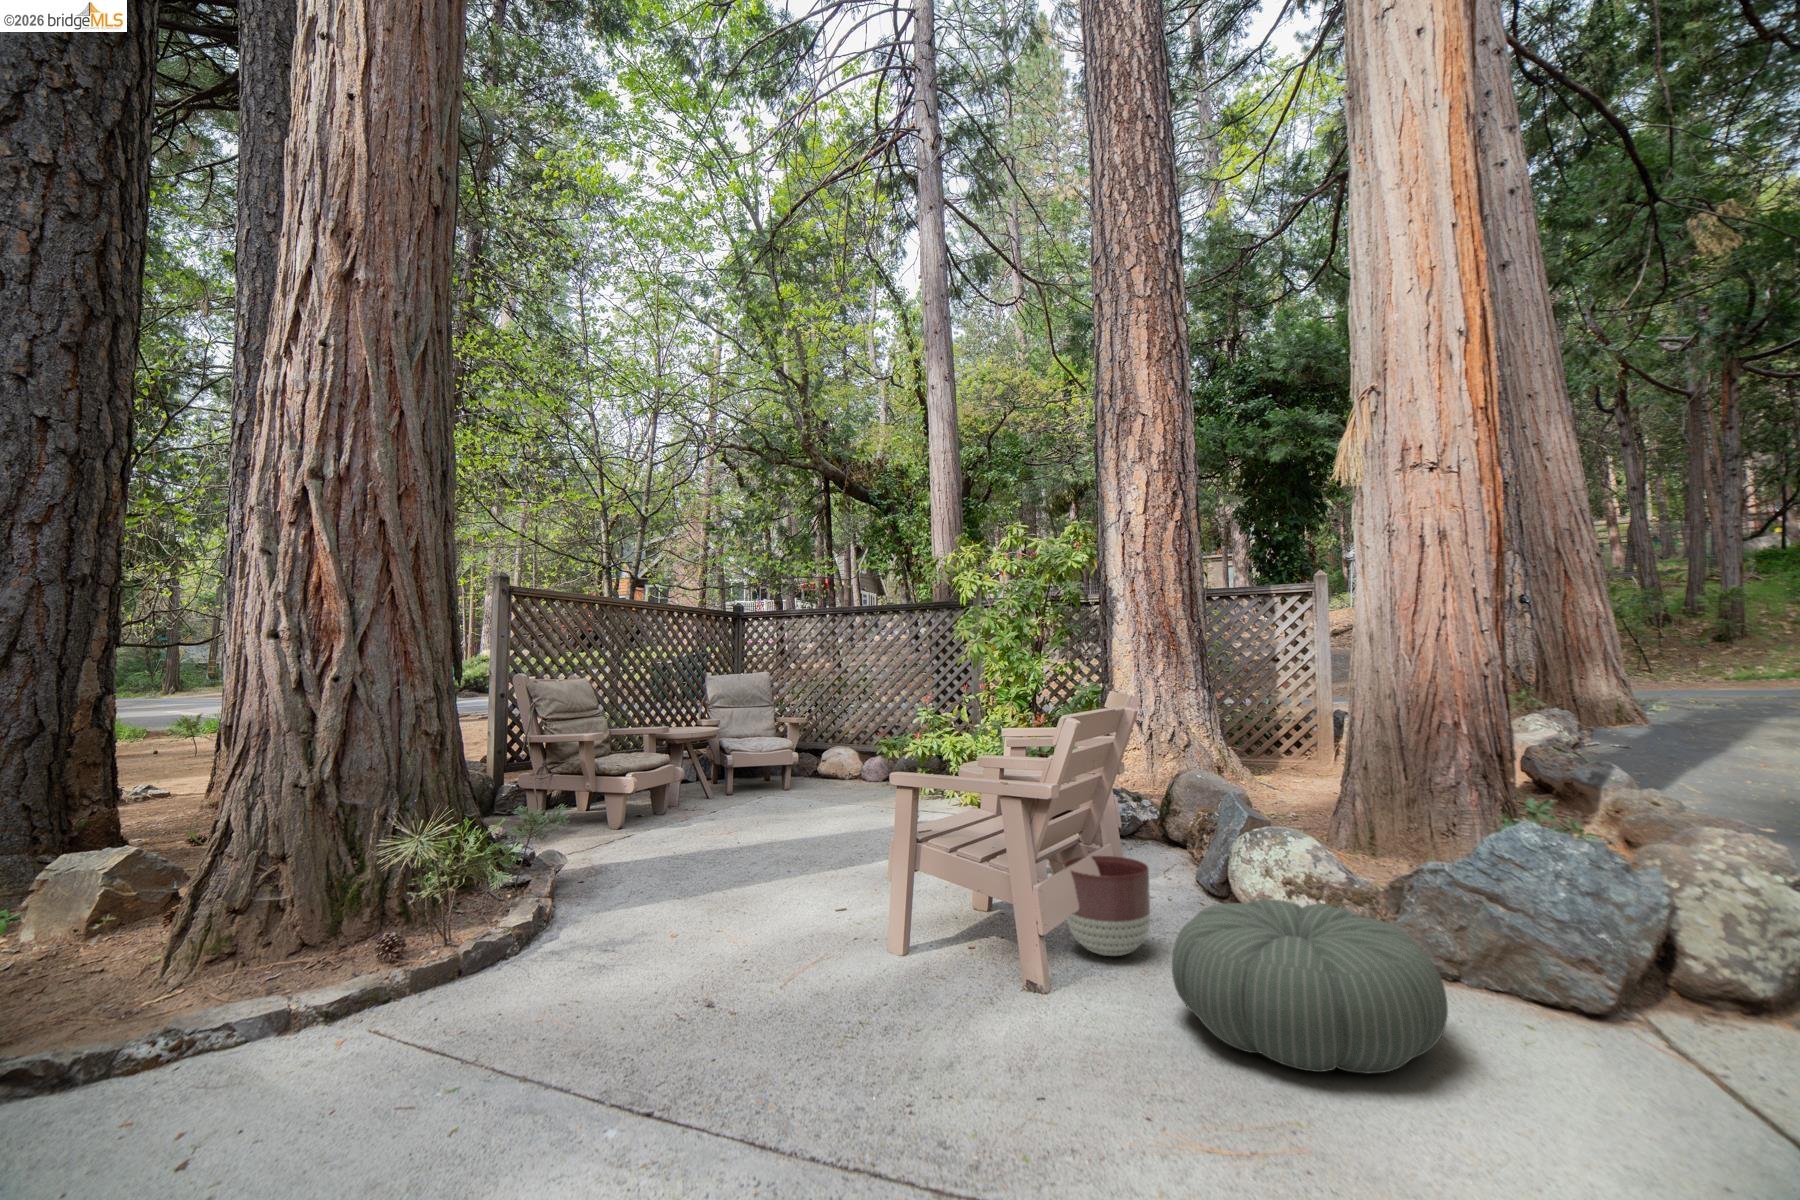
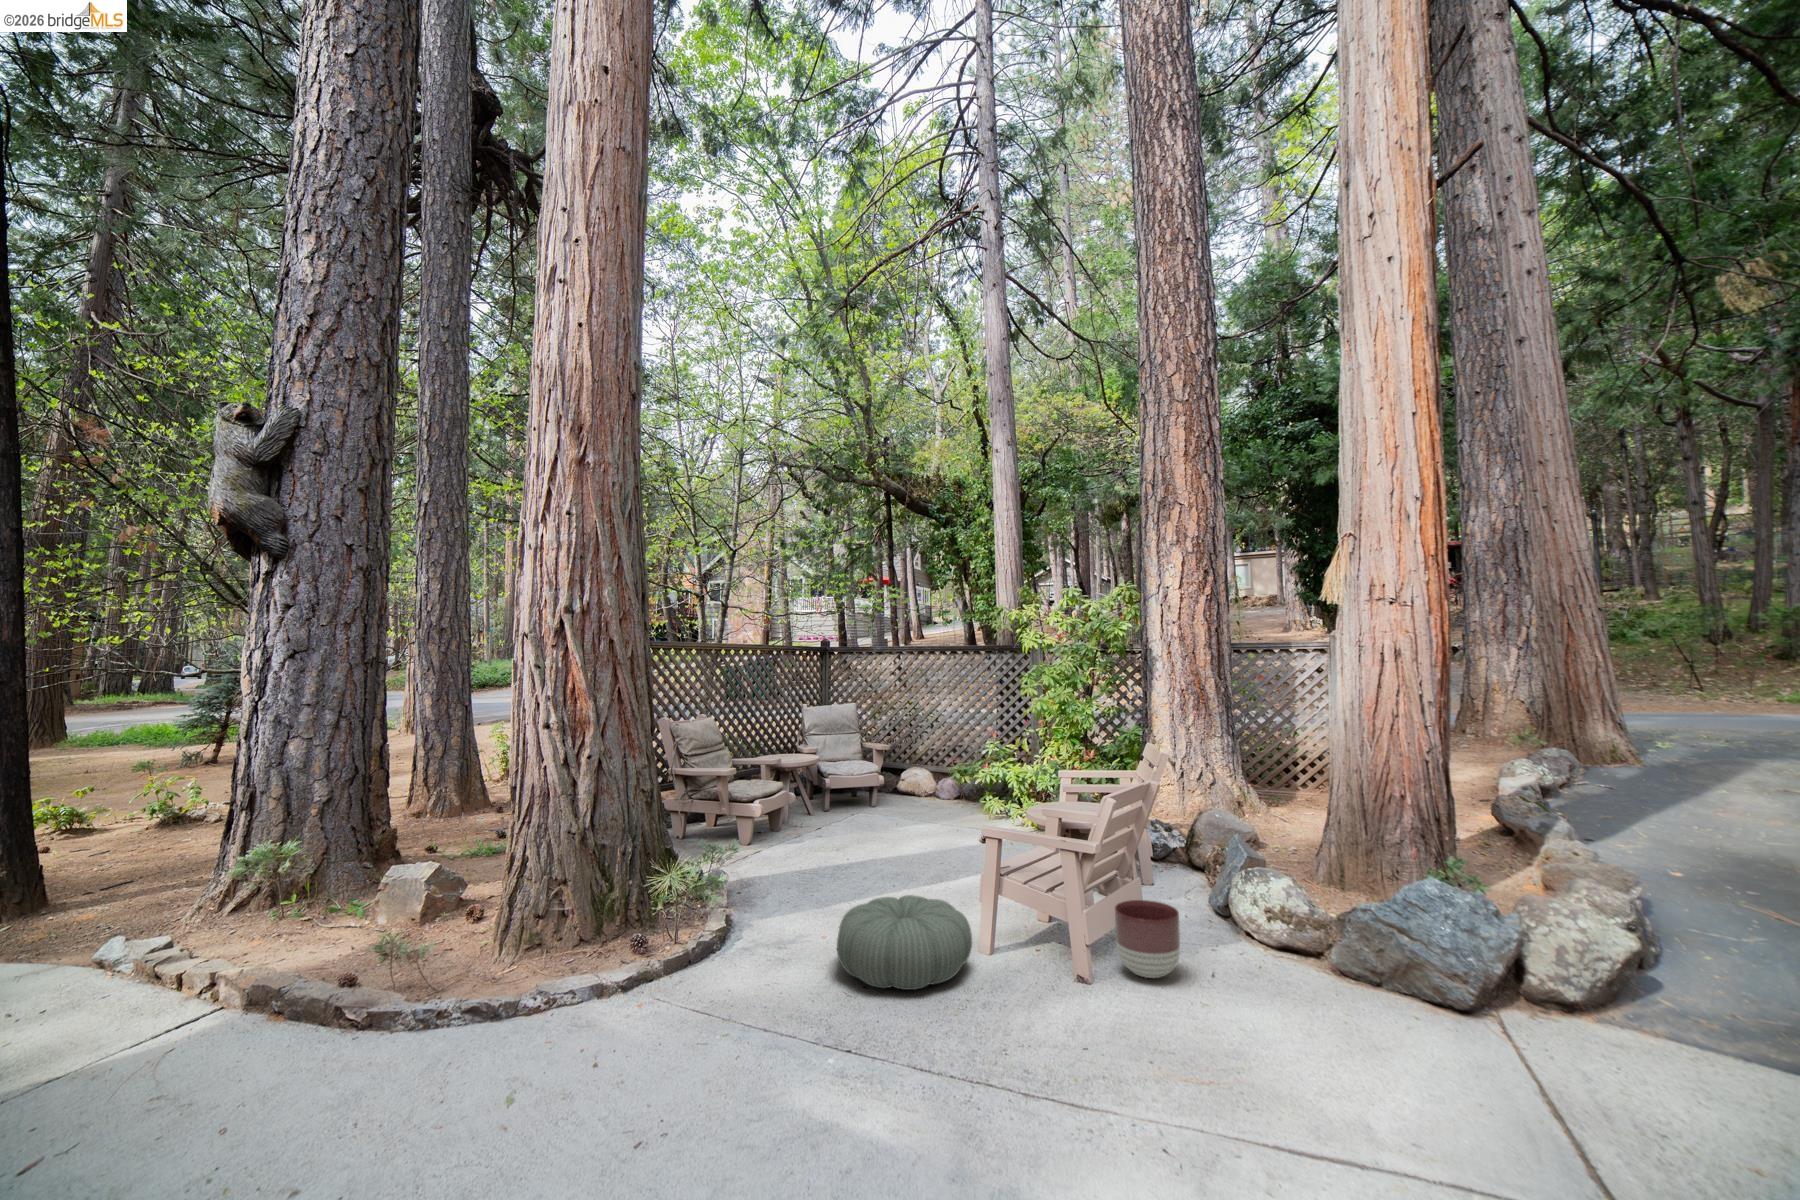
pouf: present [1172,899,1448,1074] -> present [837,895,972,990]

